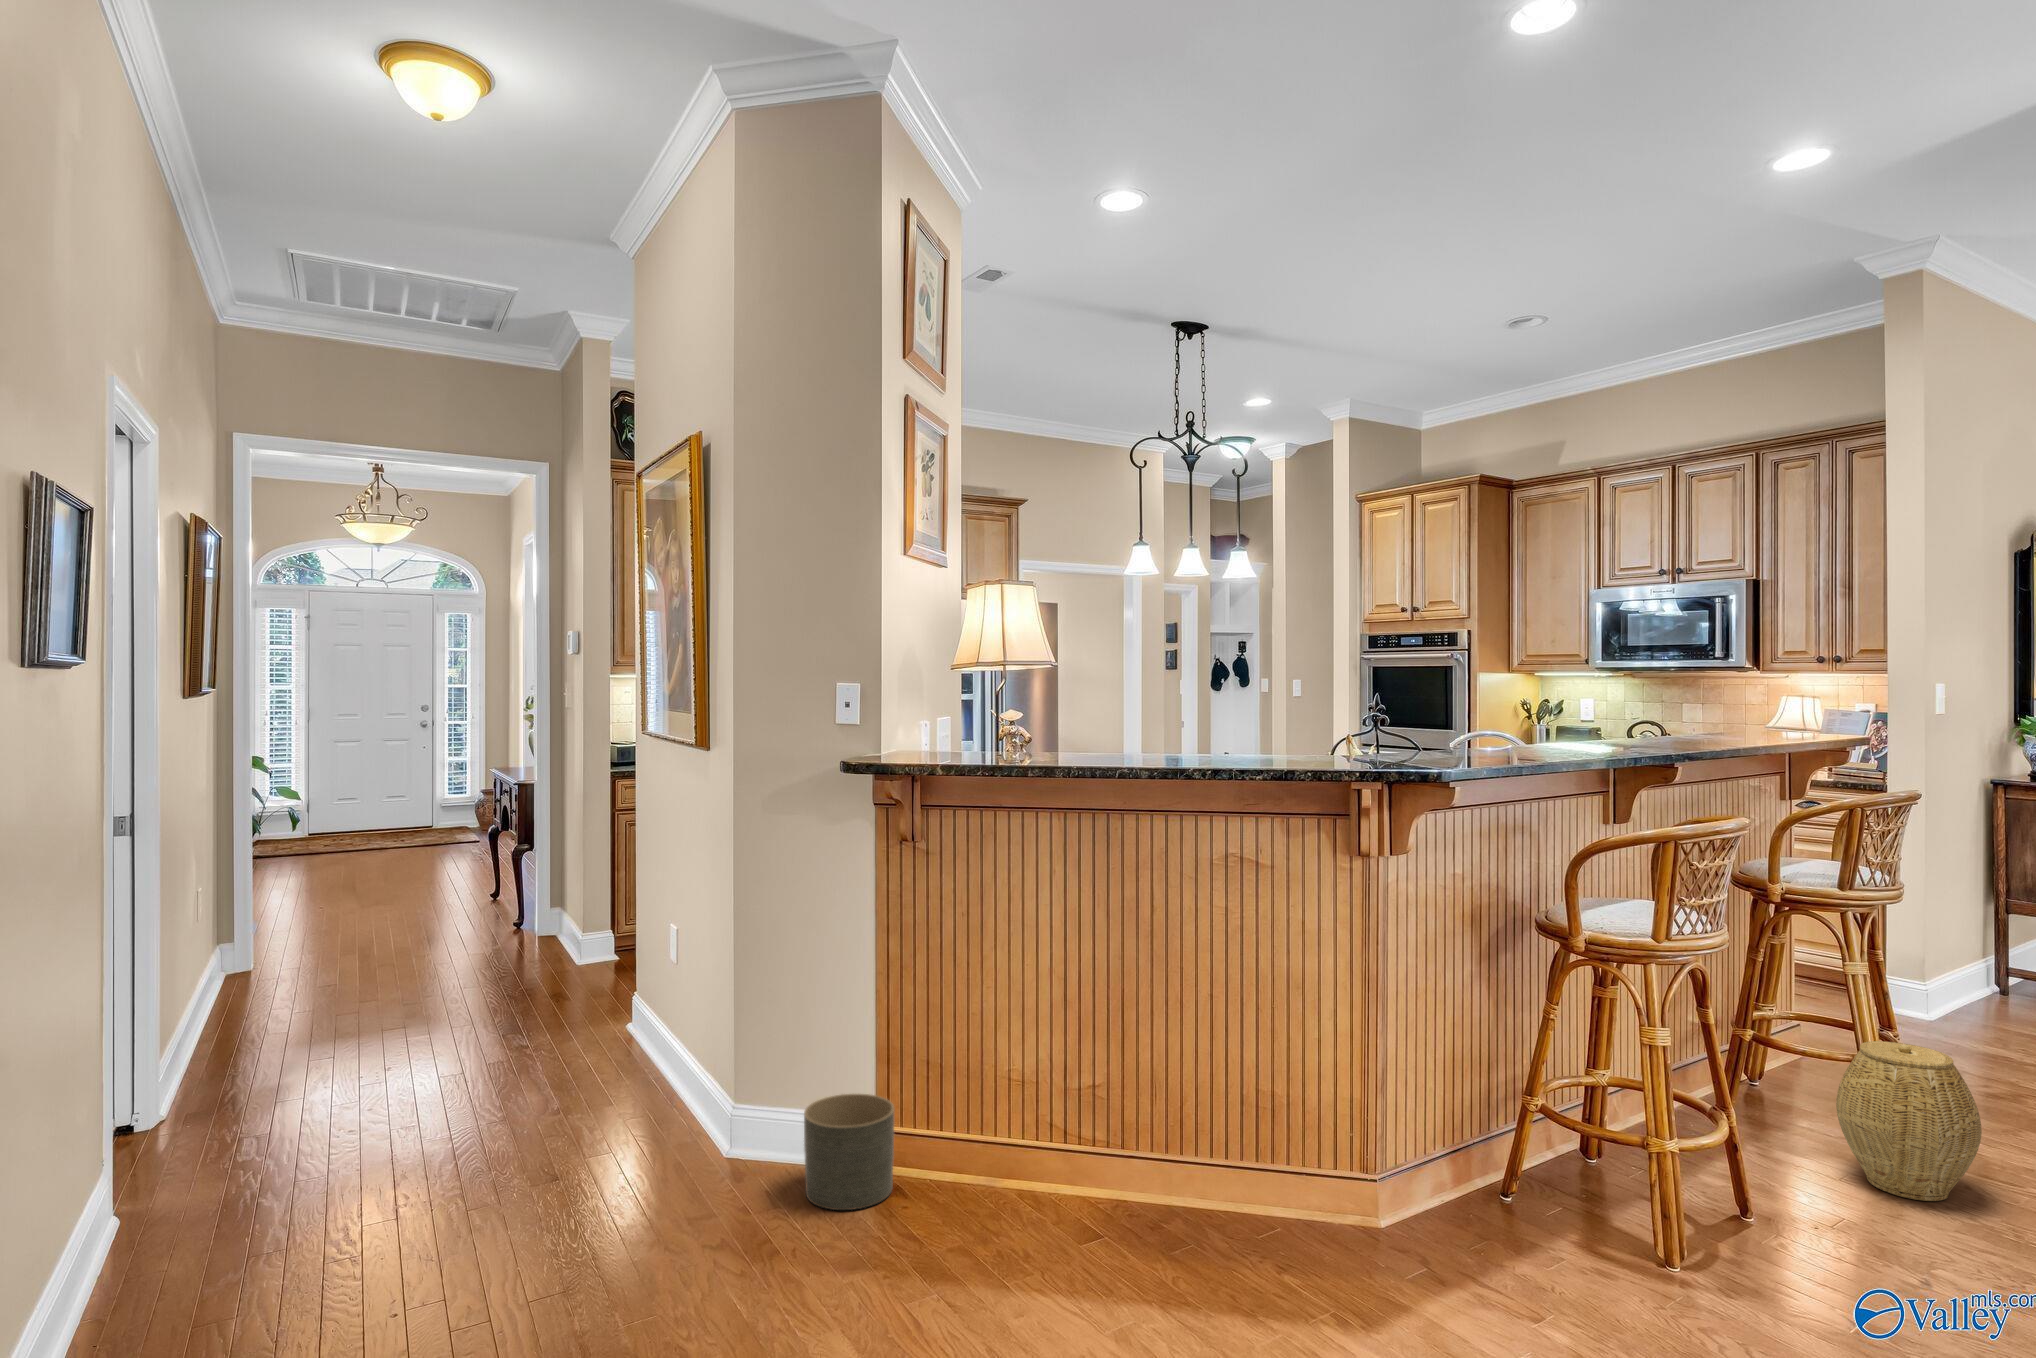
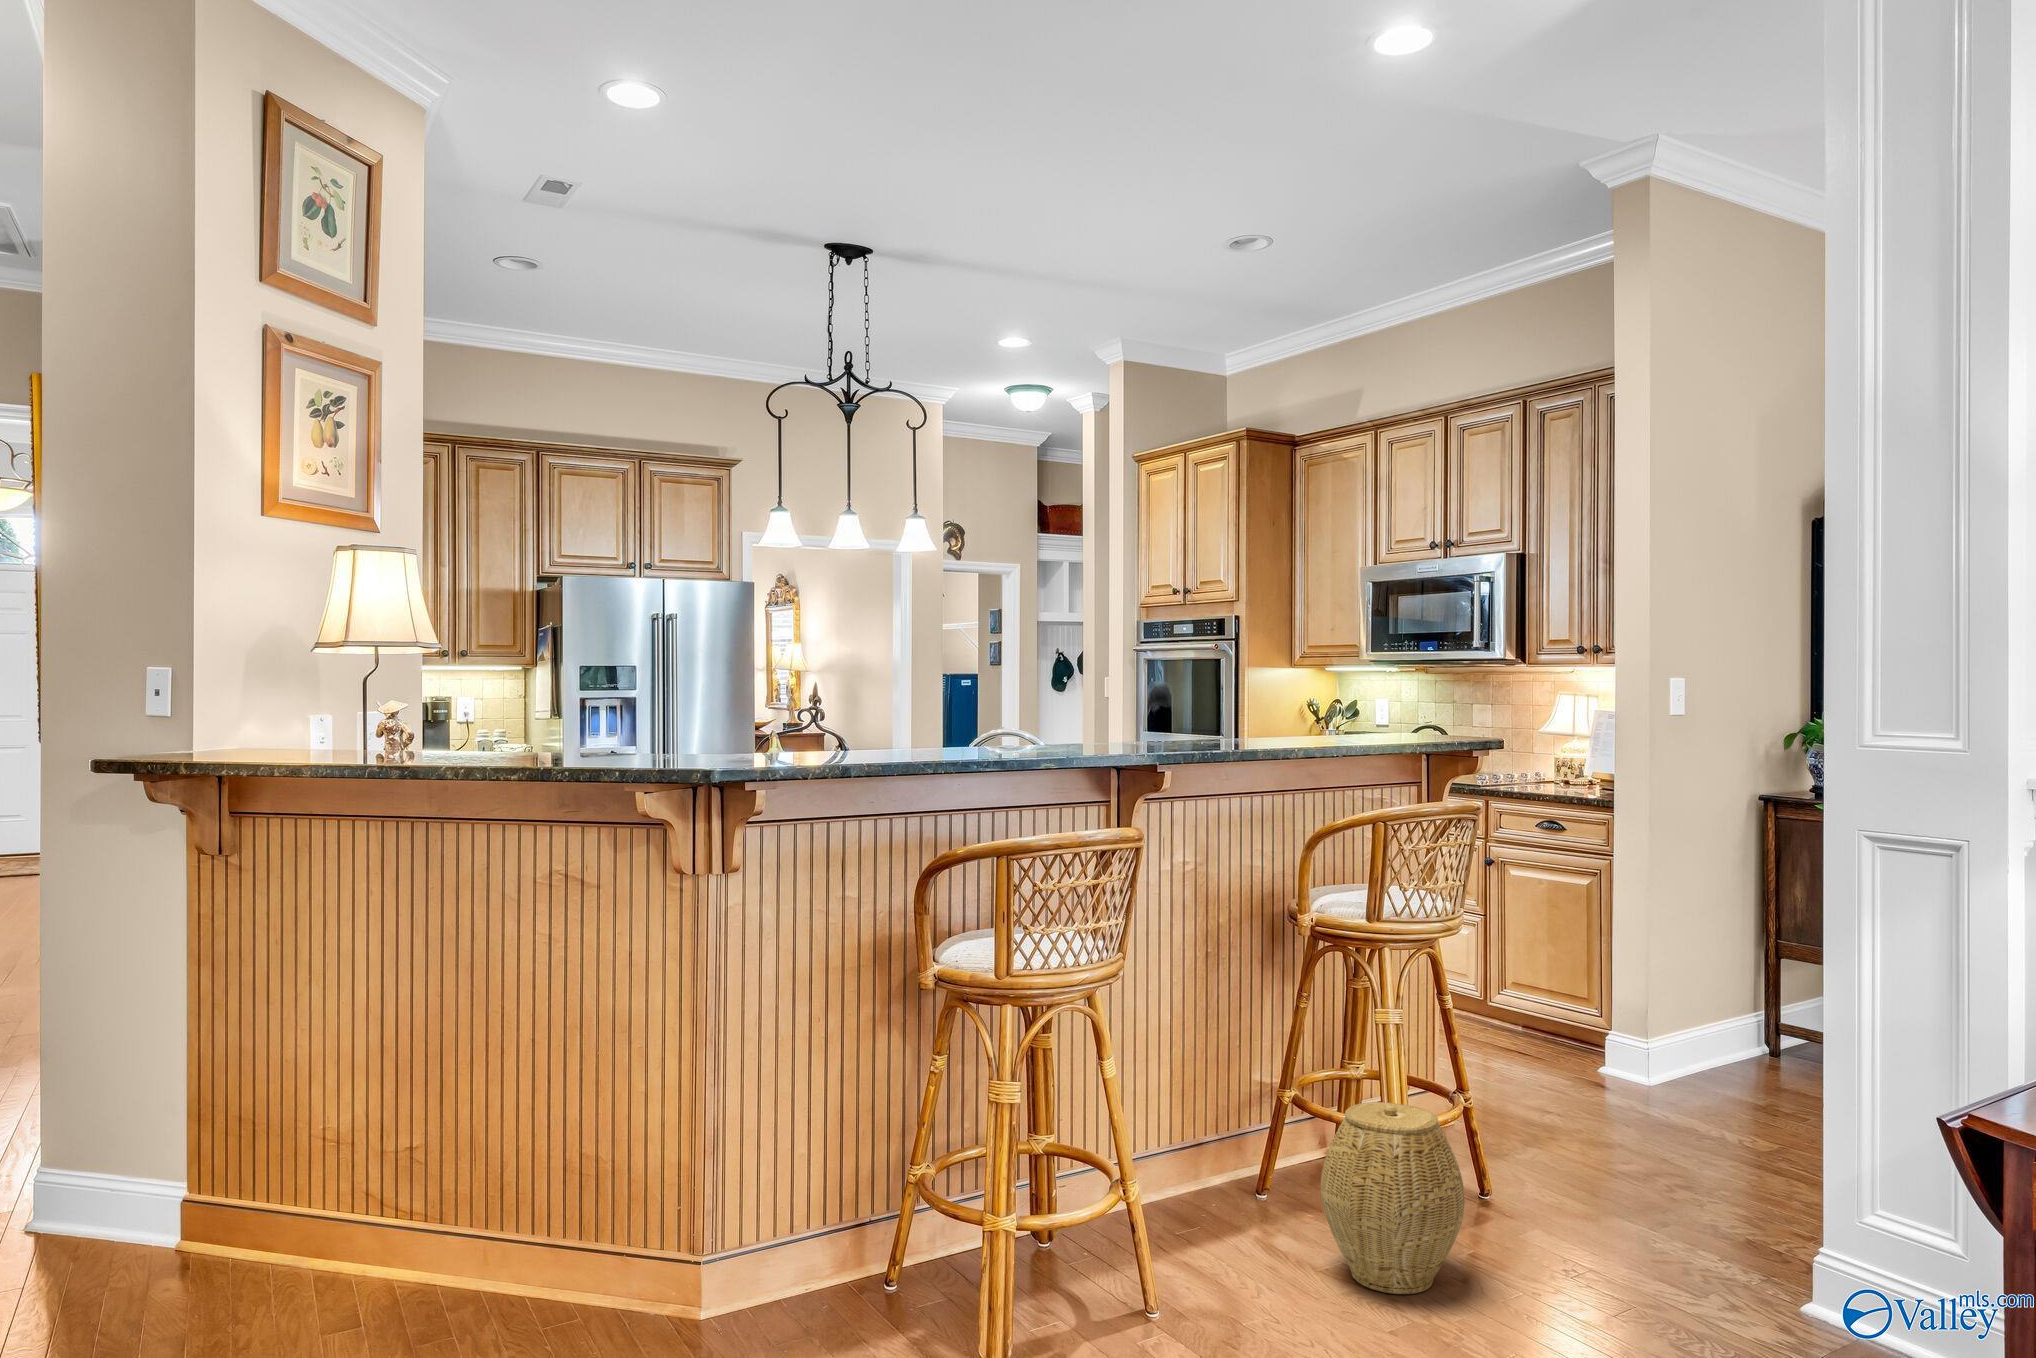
planter: present [804,1094,894,1210] -> none [57,1157,185,1295]

